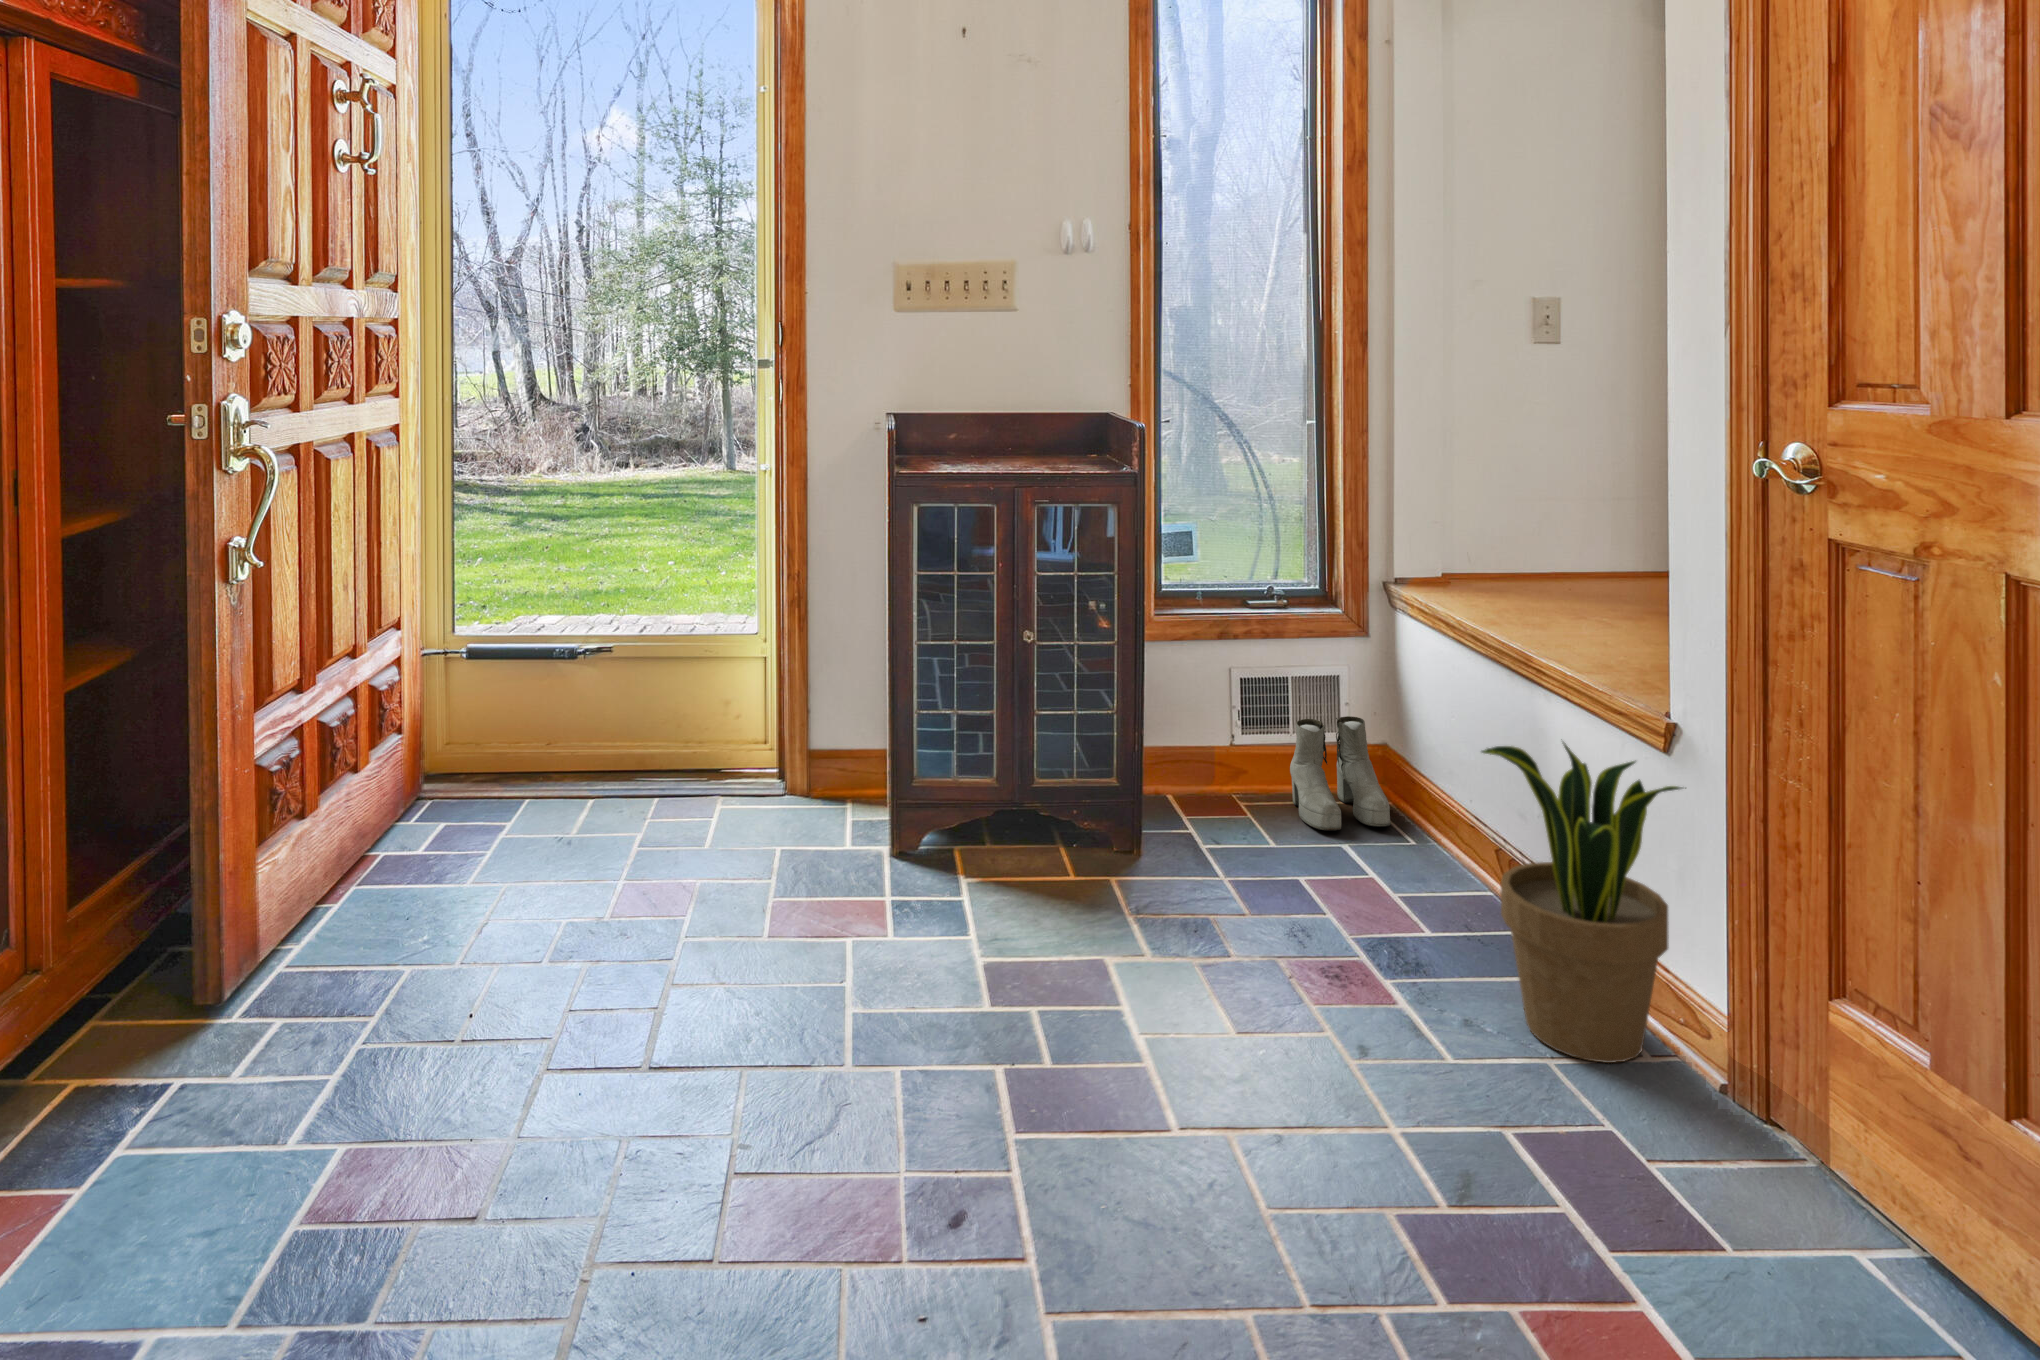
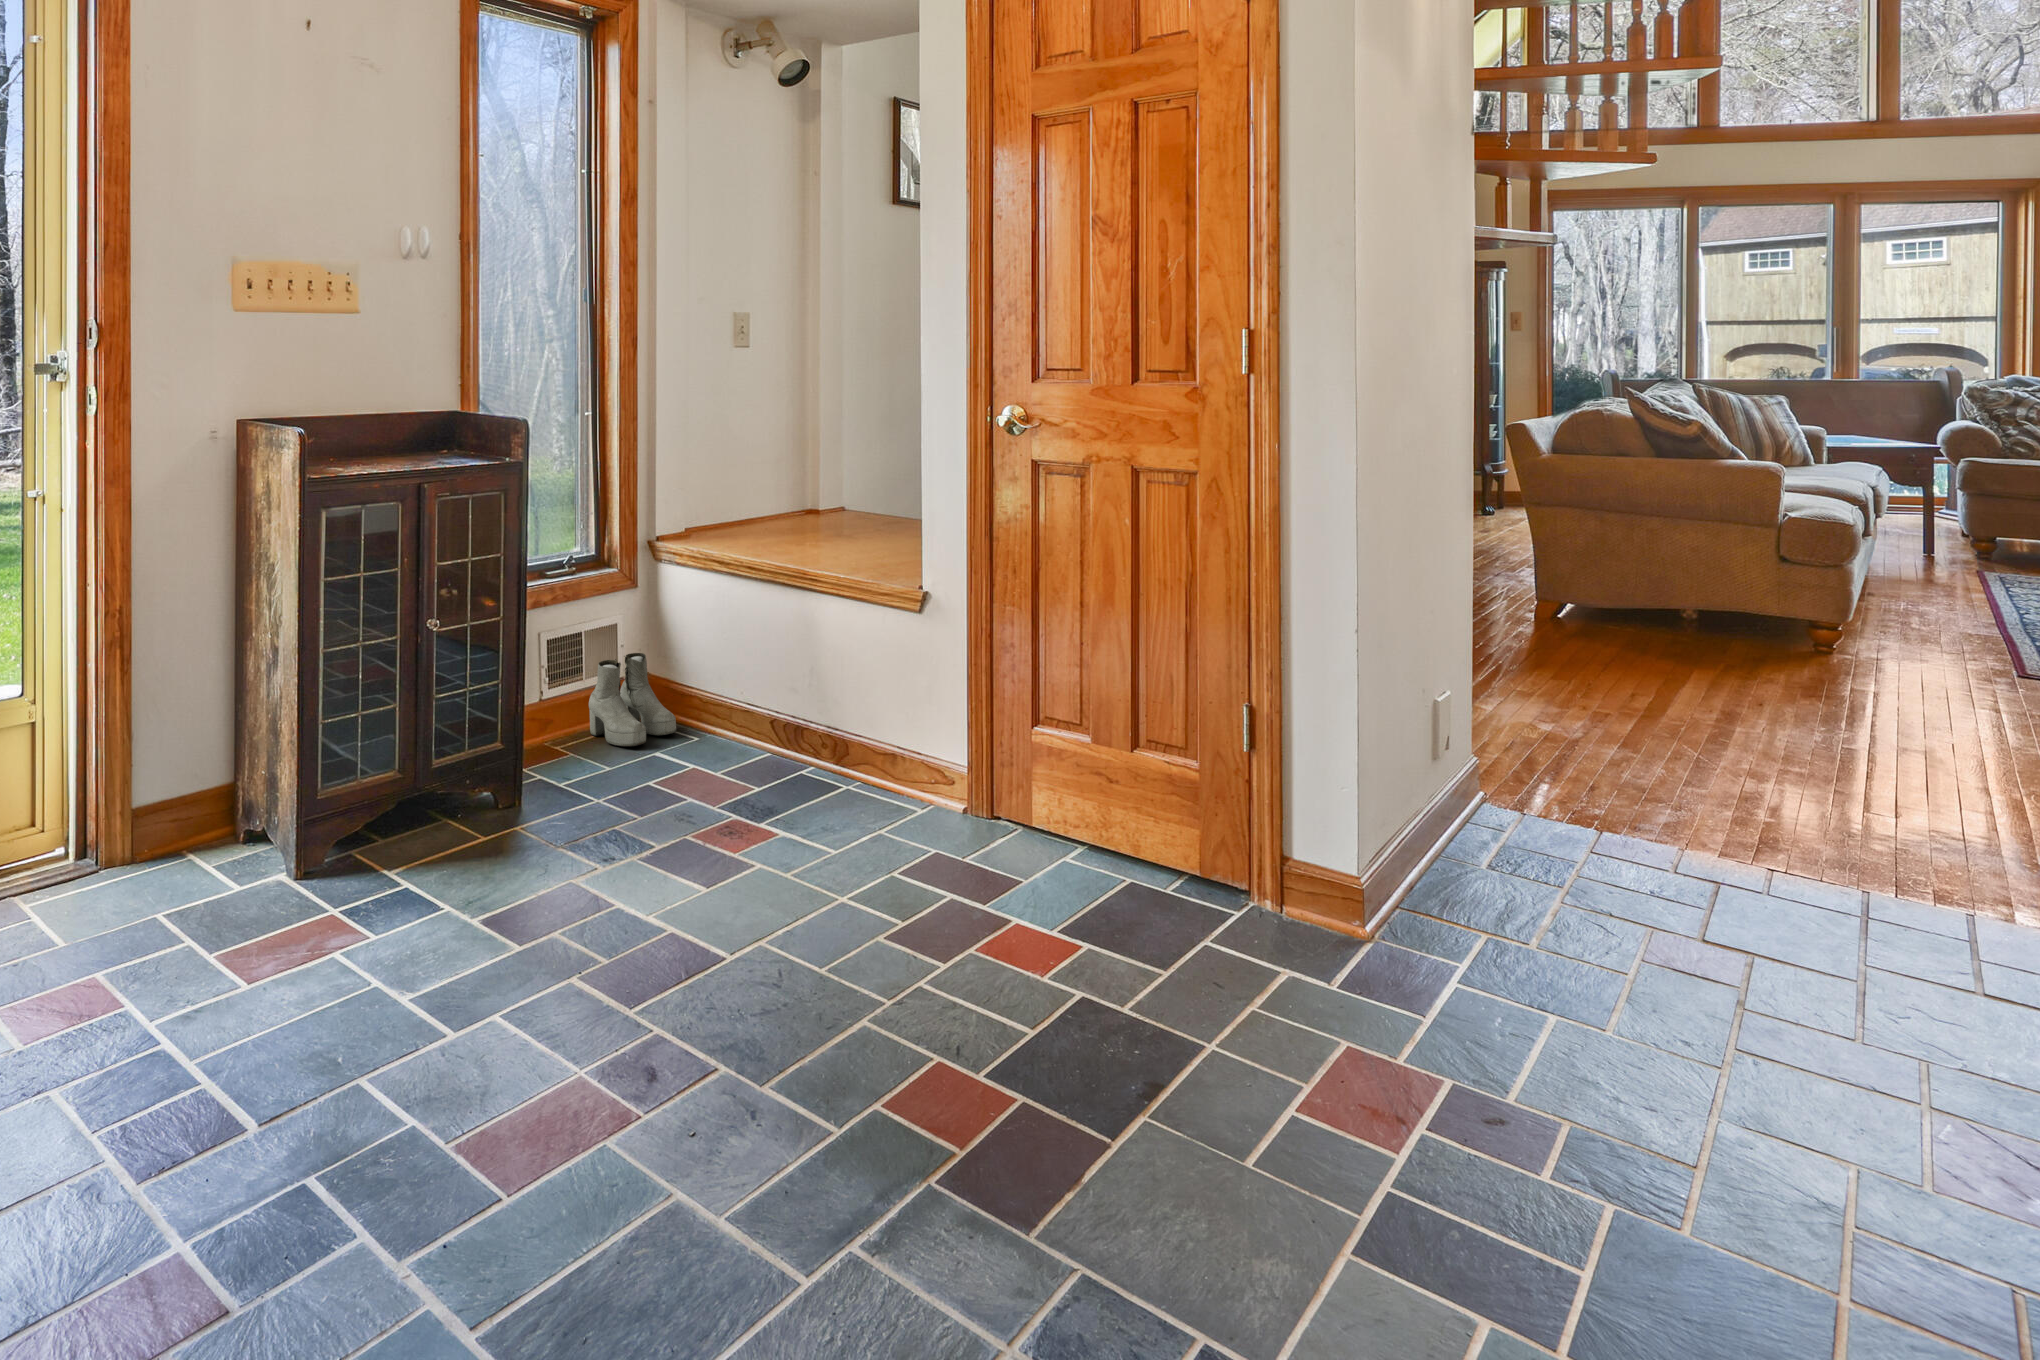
potted plant: present [1482,742,1686,1063] -> none [825,612,953,826]

